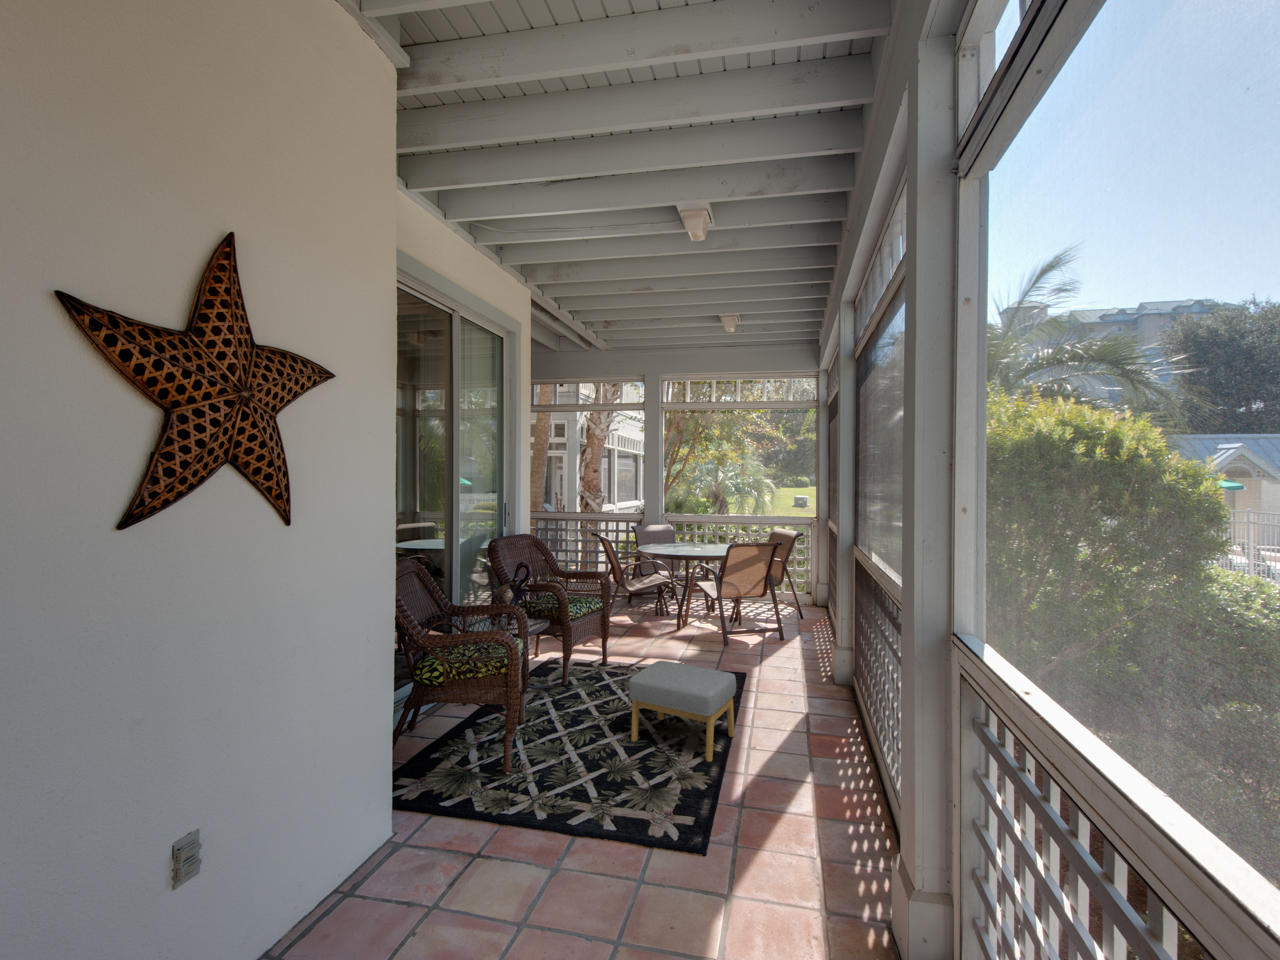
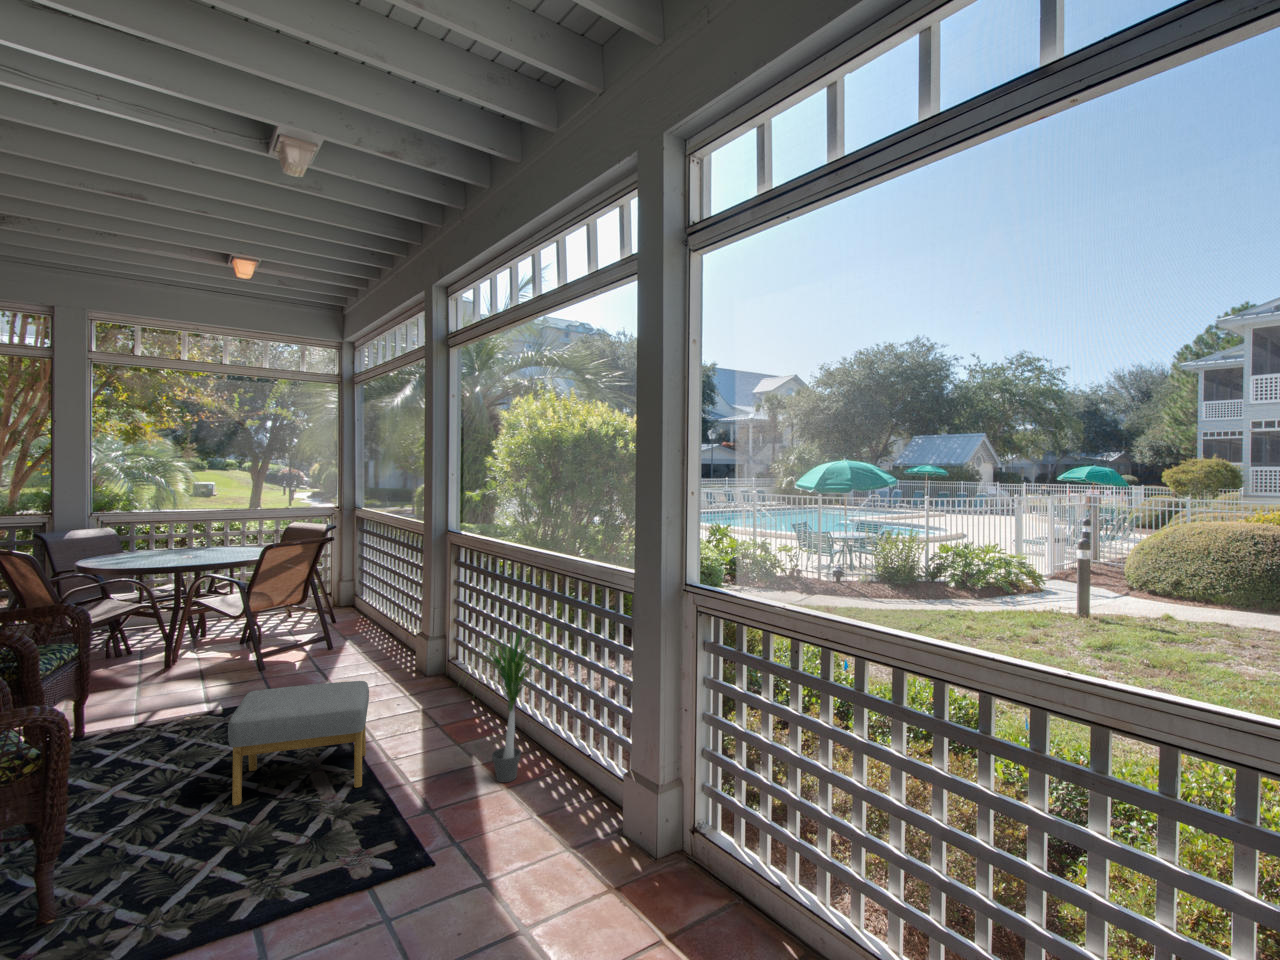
potted plant: none [774,646,887,813] -> present [473,625,556,783]

